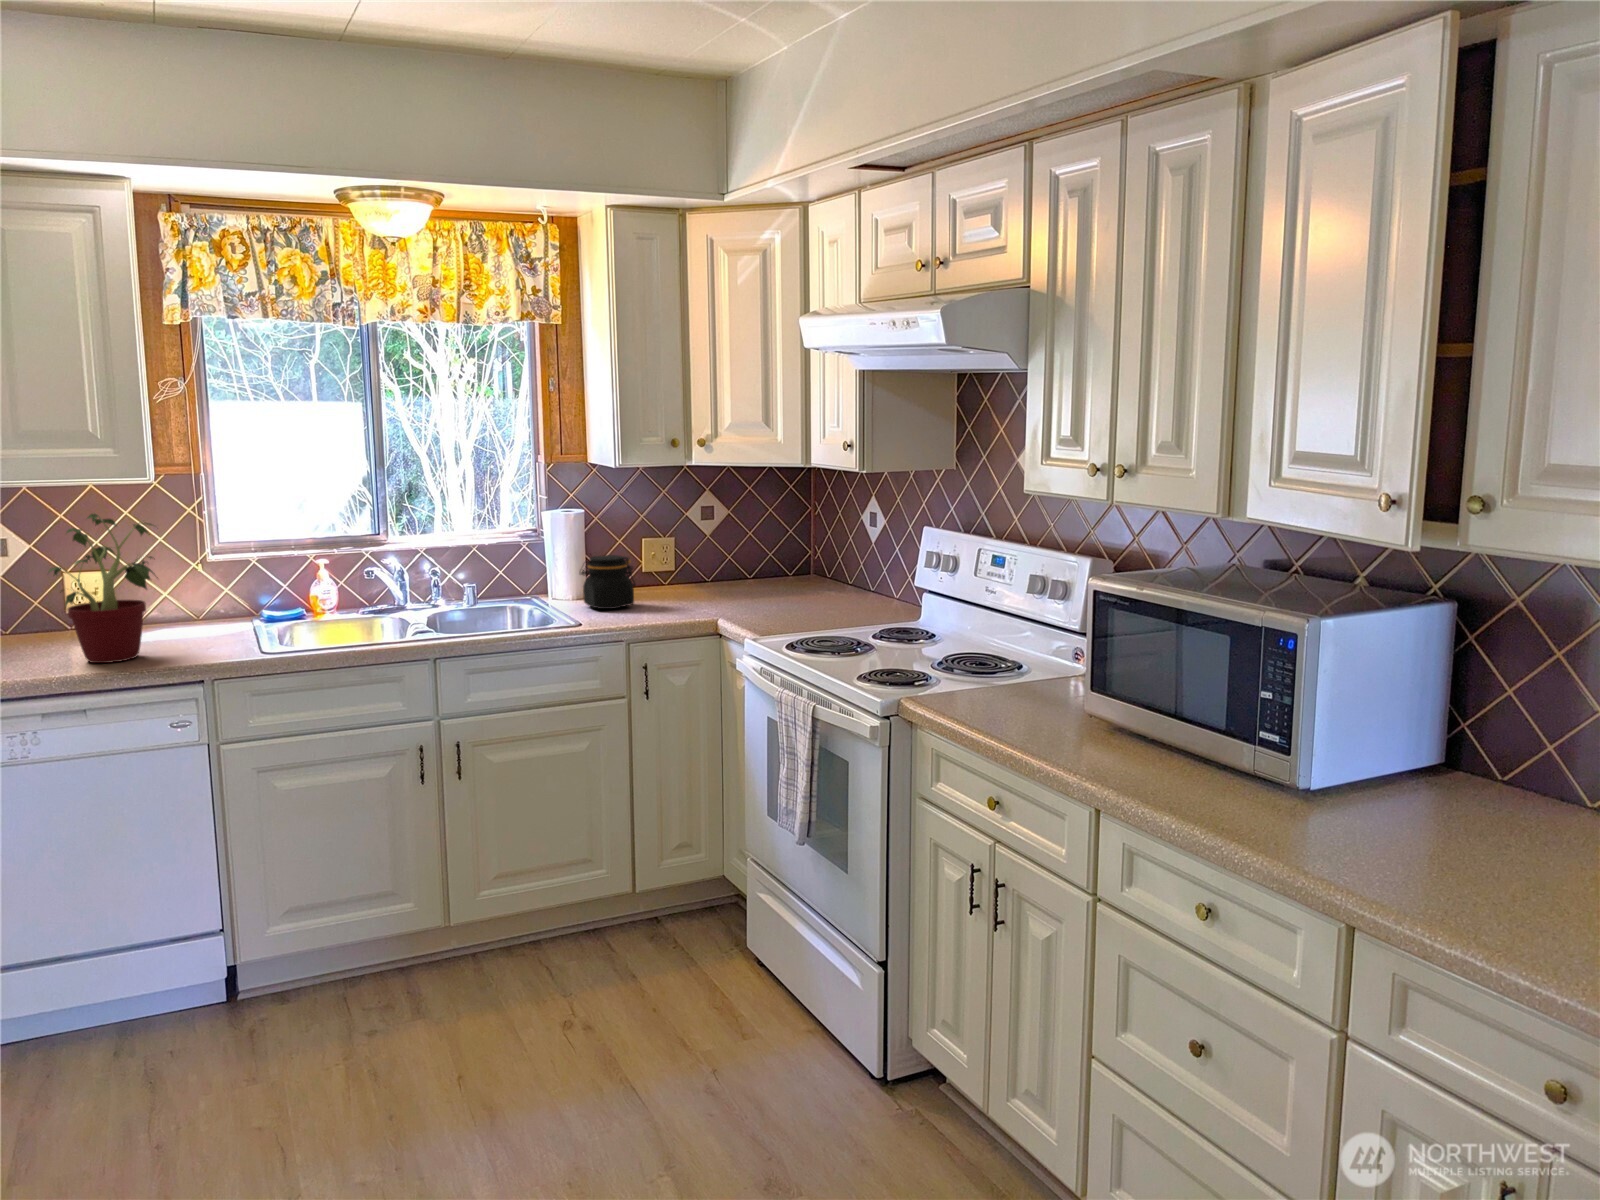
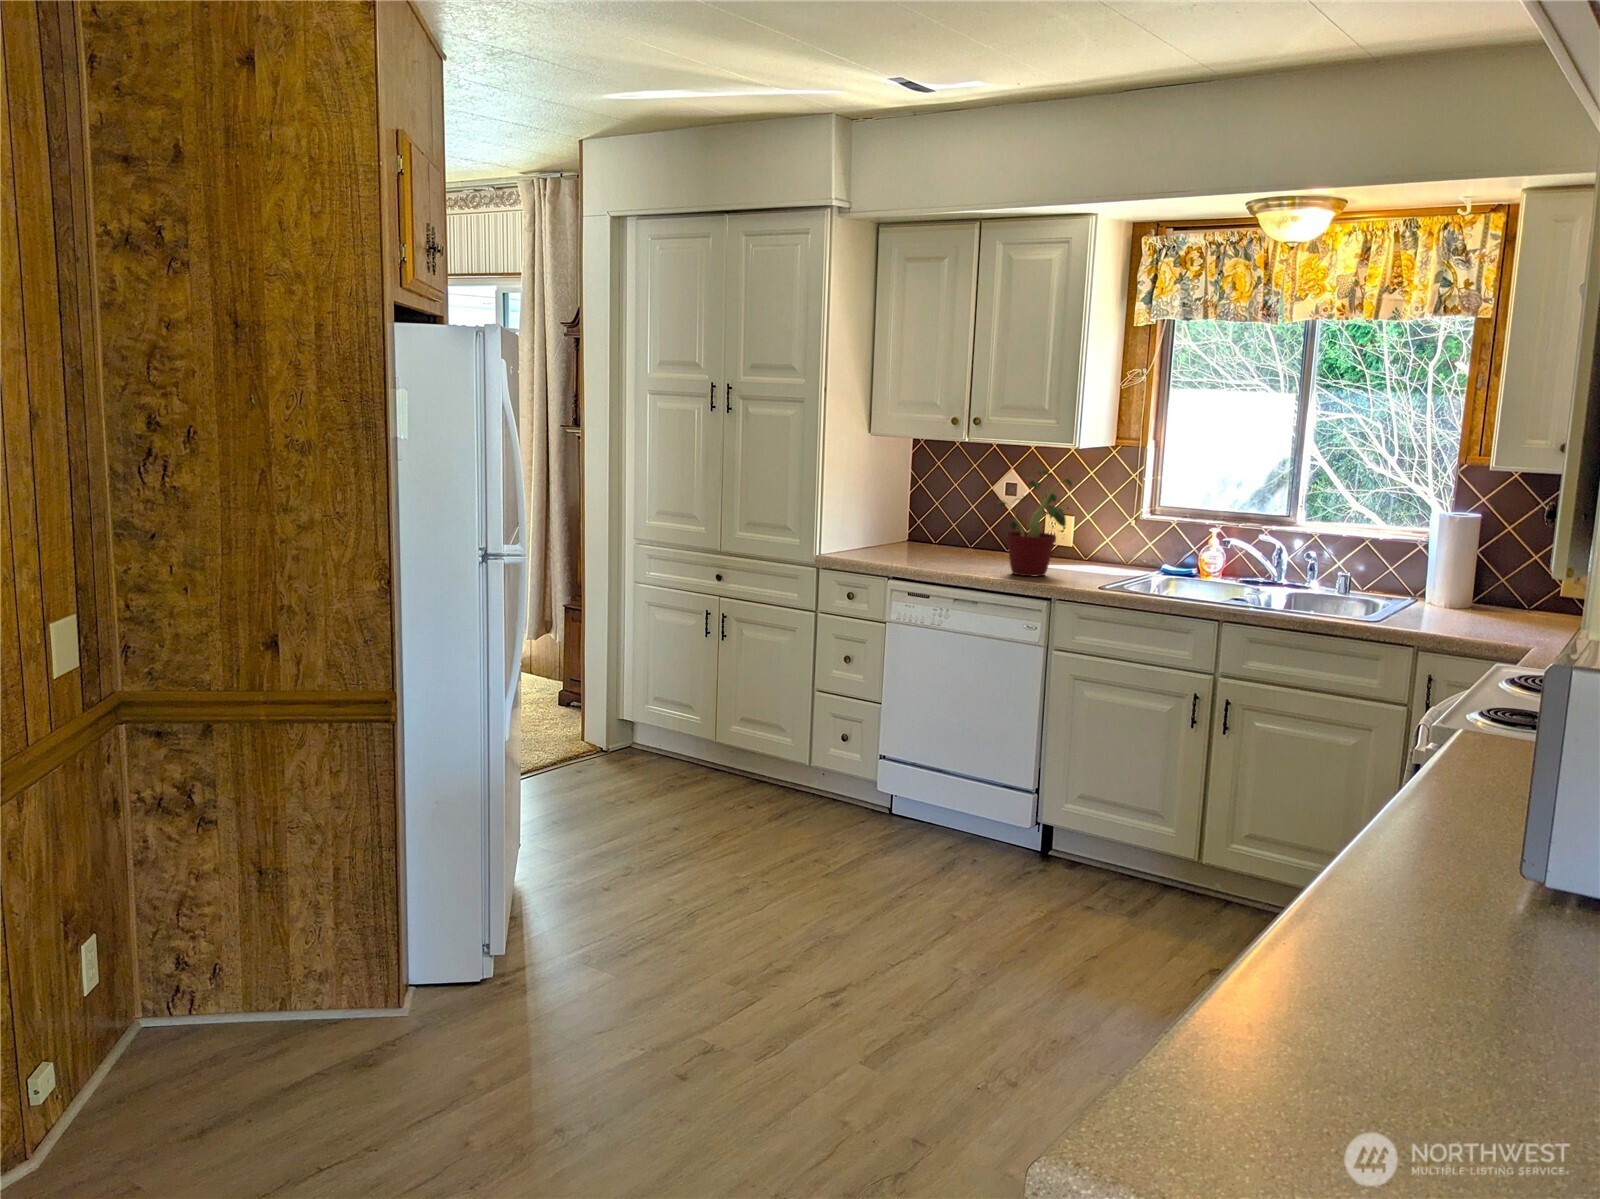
jar: present [581,555,635,609] -> none [1444,564,1510,621]

